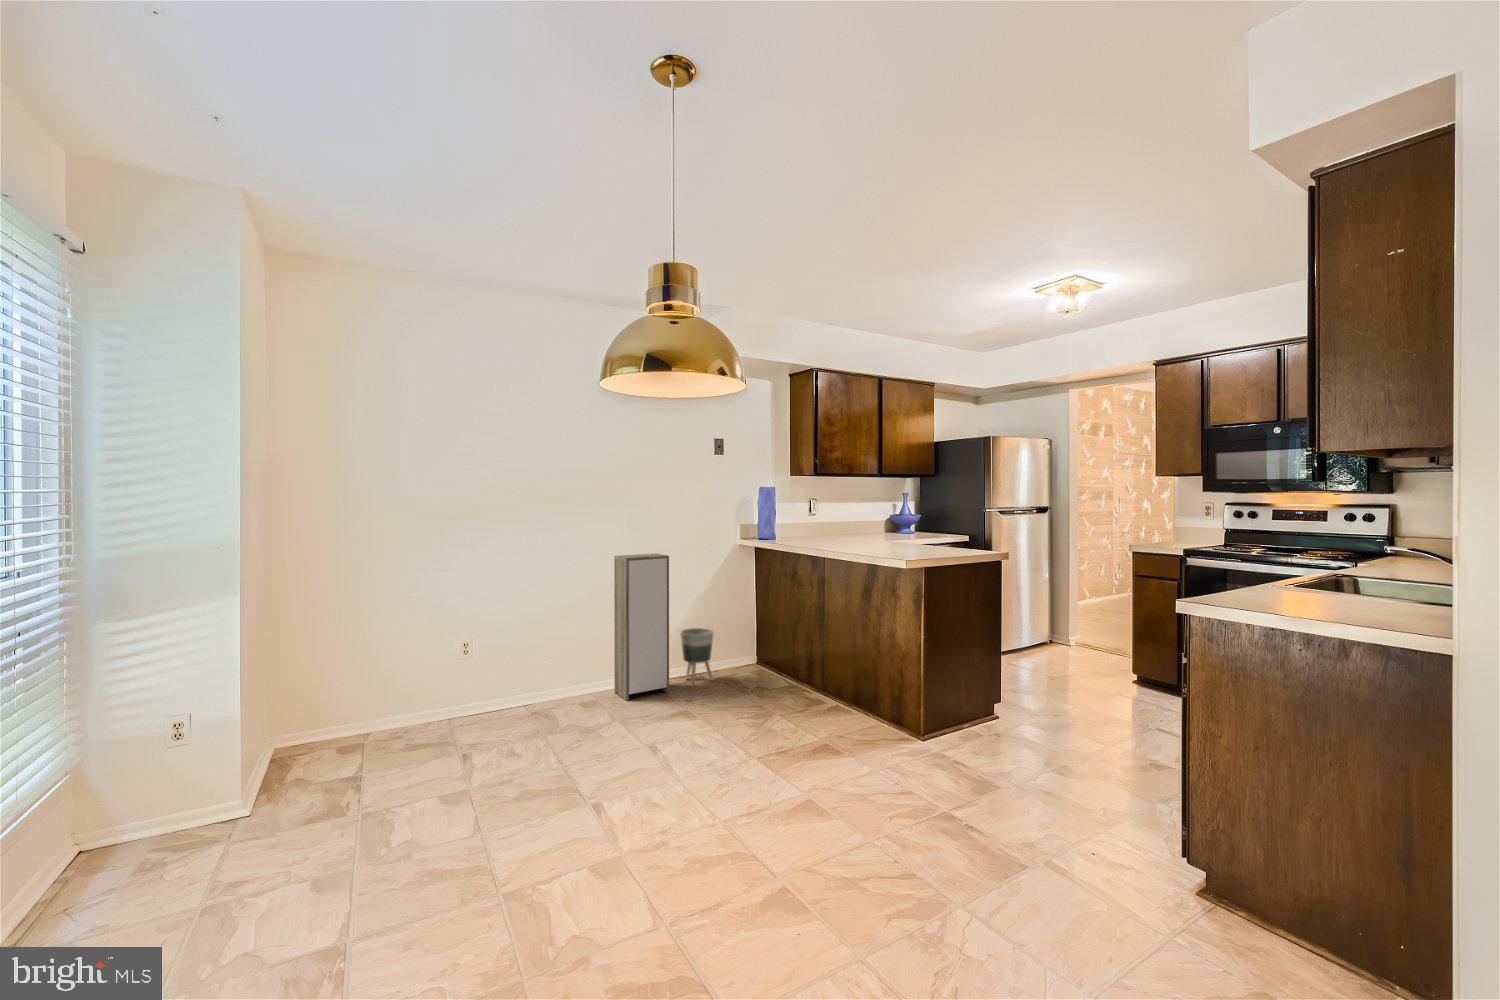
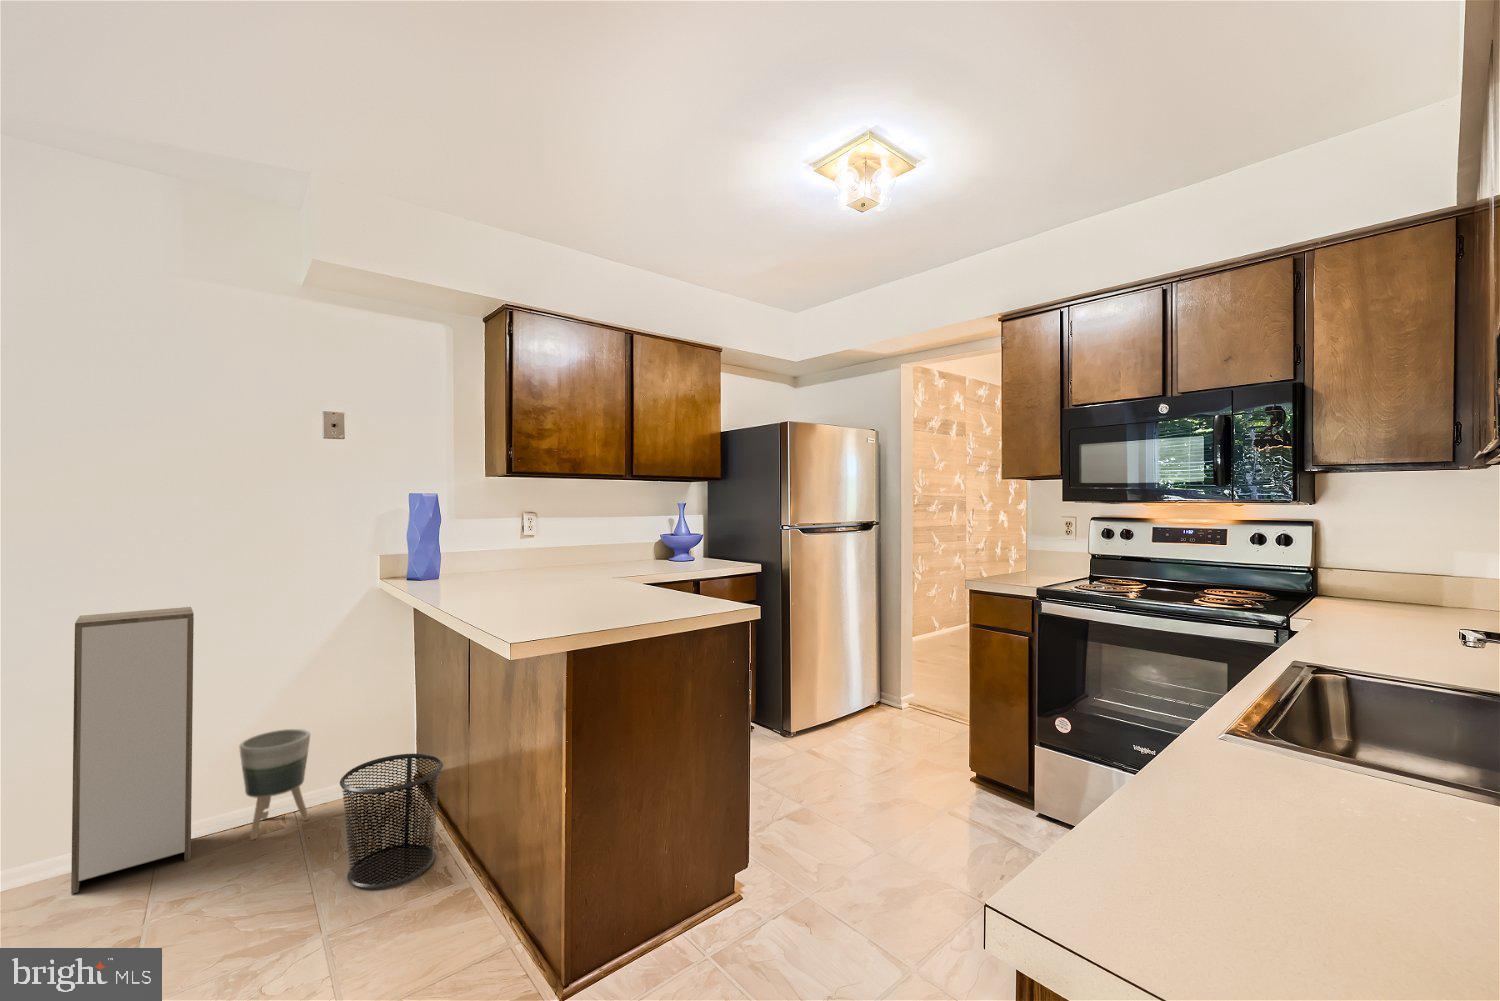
trash can: none [759,640,810,707] -> present [340,754,443,889]

